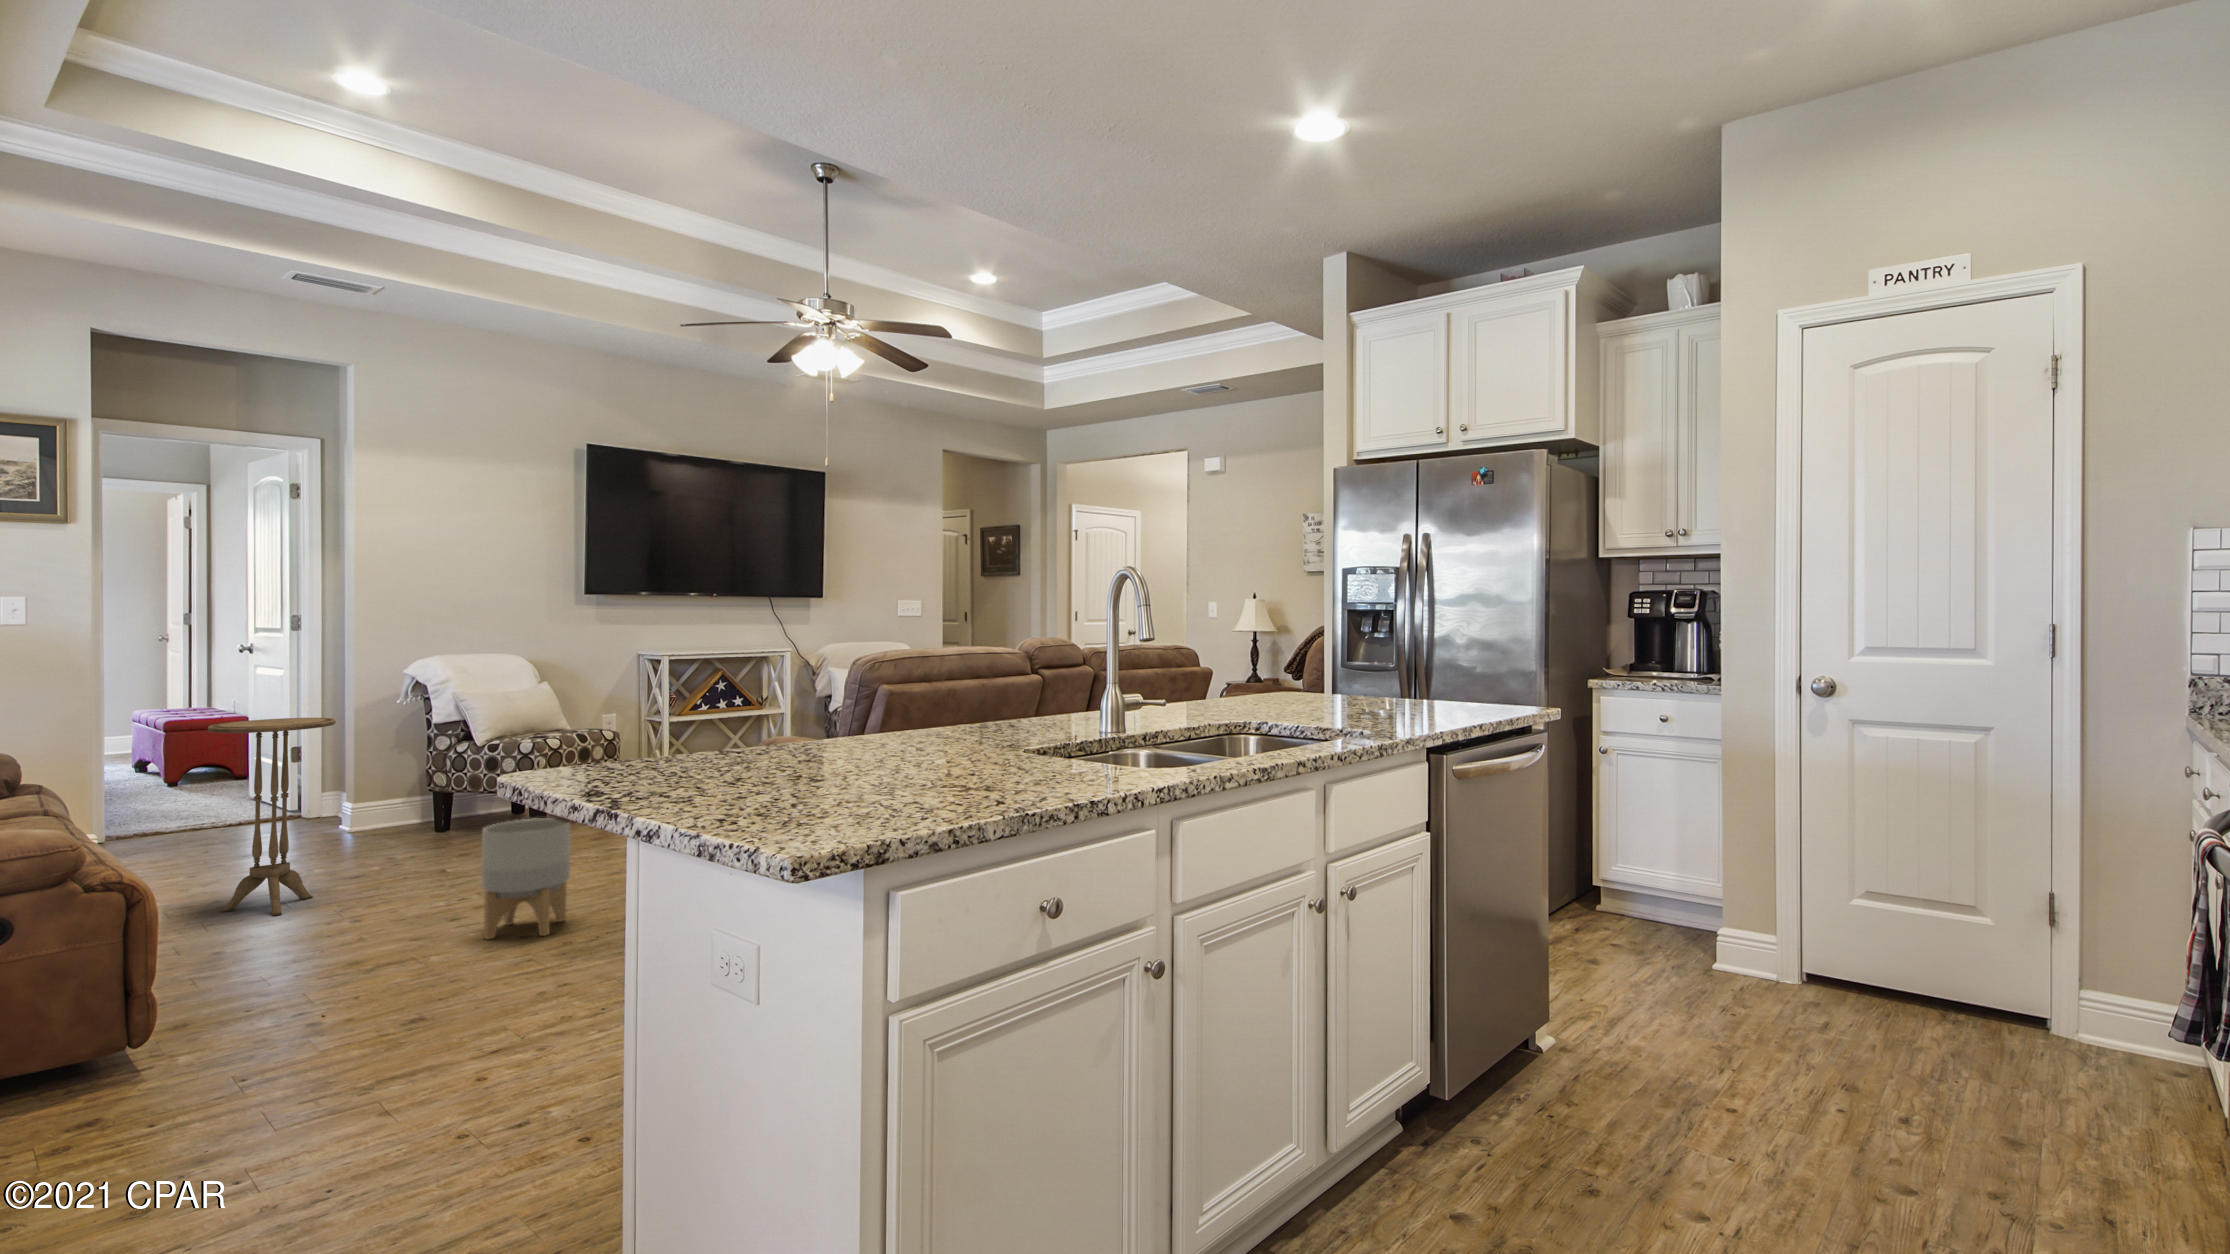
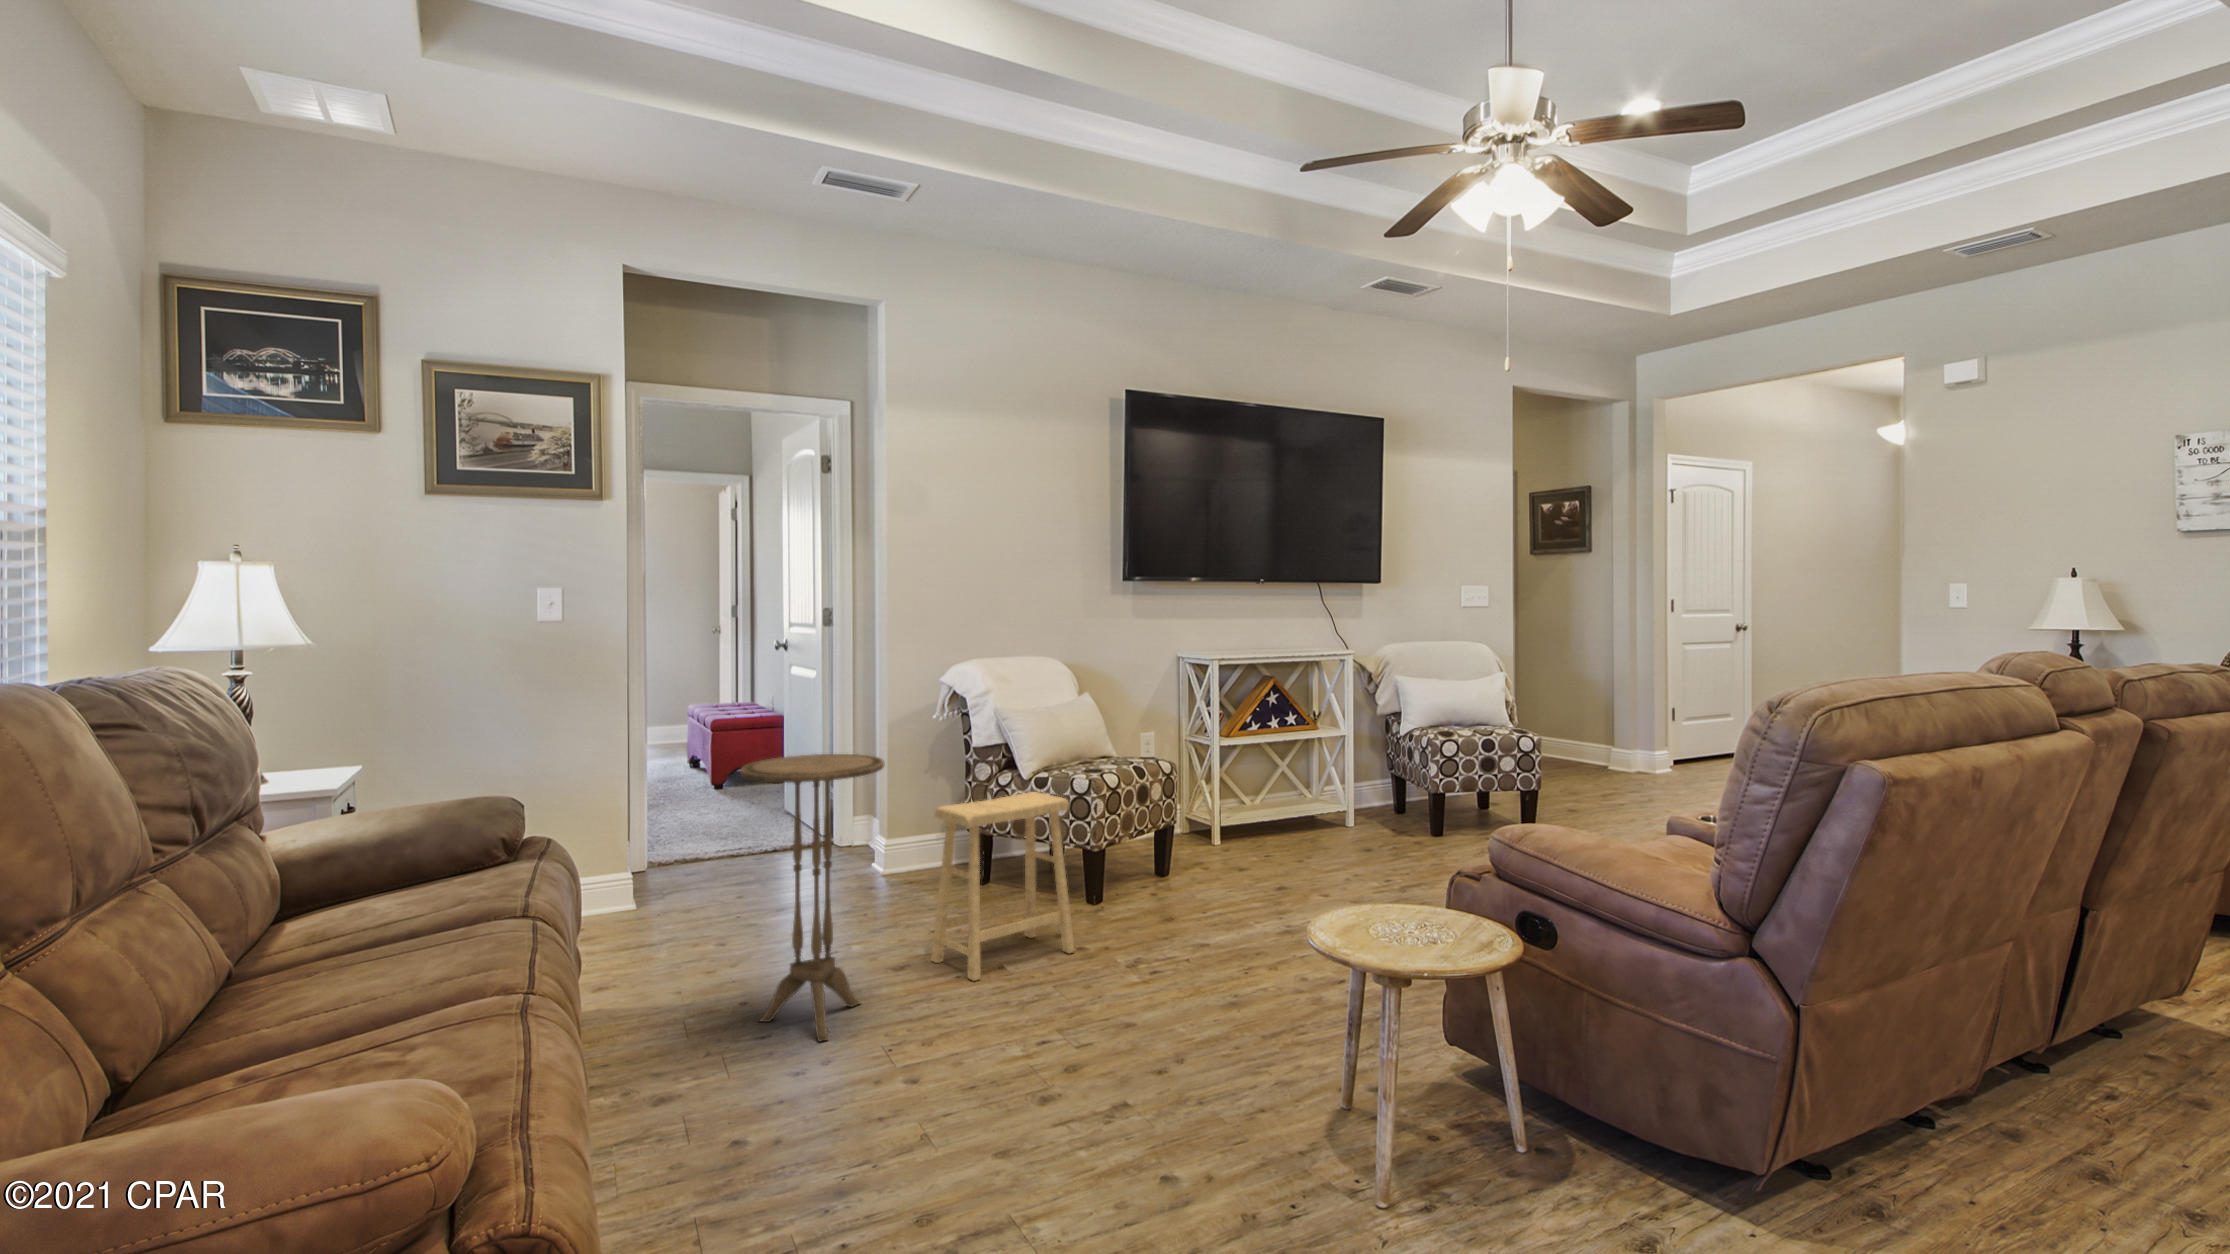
footstool: none [380,749,506,880] -> present [931,792,1074,981]
planter: present [482,818,570,939] -> none [1101,947,1225,1166]

